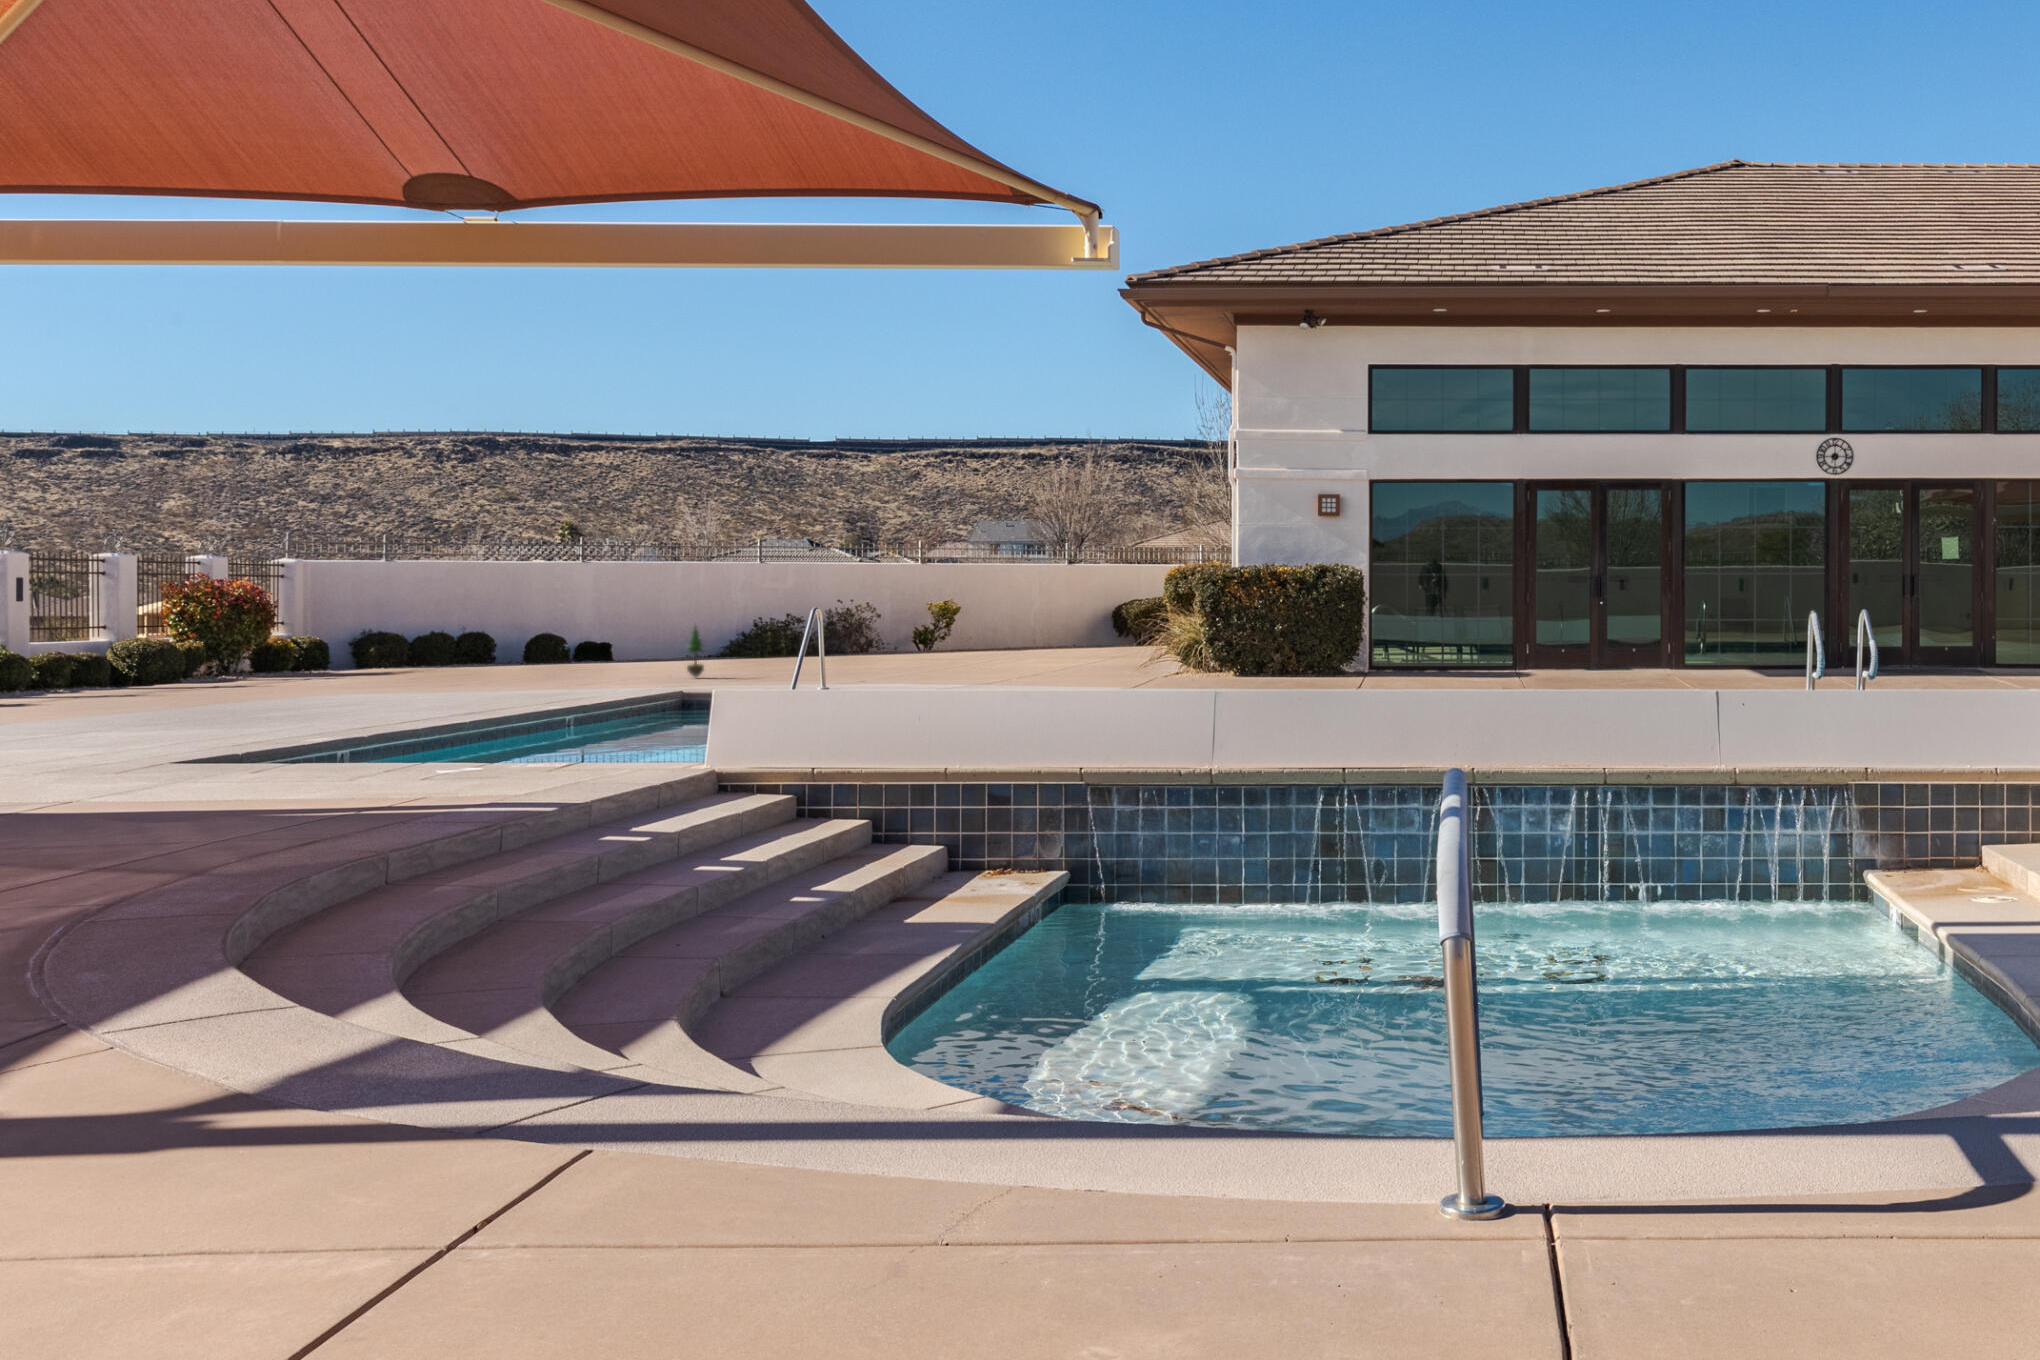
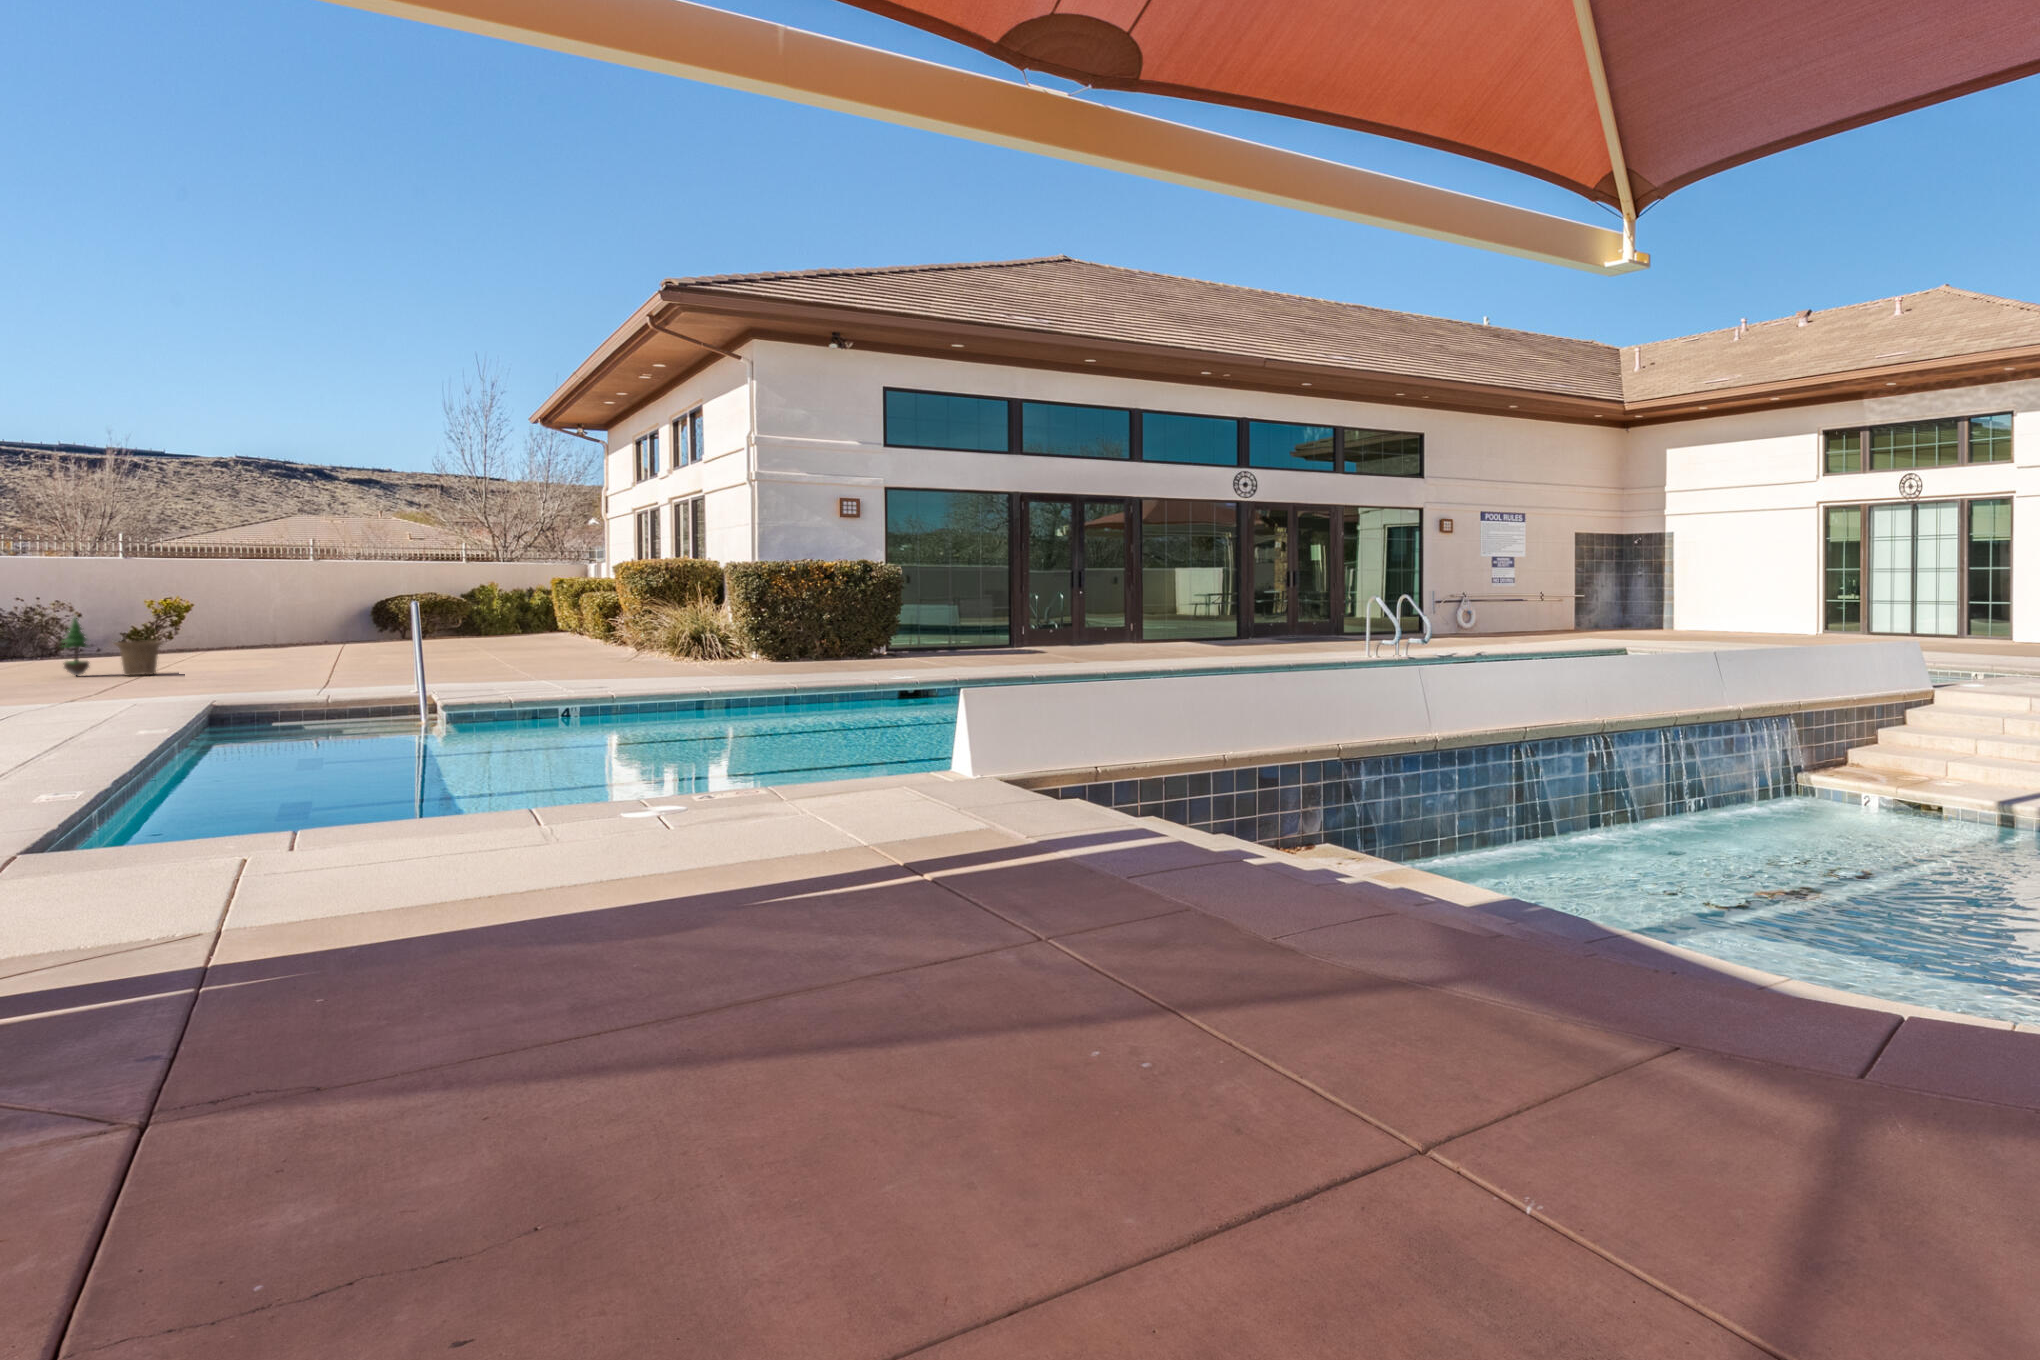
basket: none [716,648,751,679] -> present [114,640,164,676]

